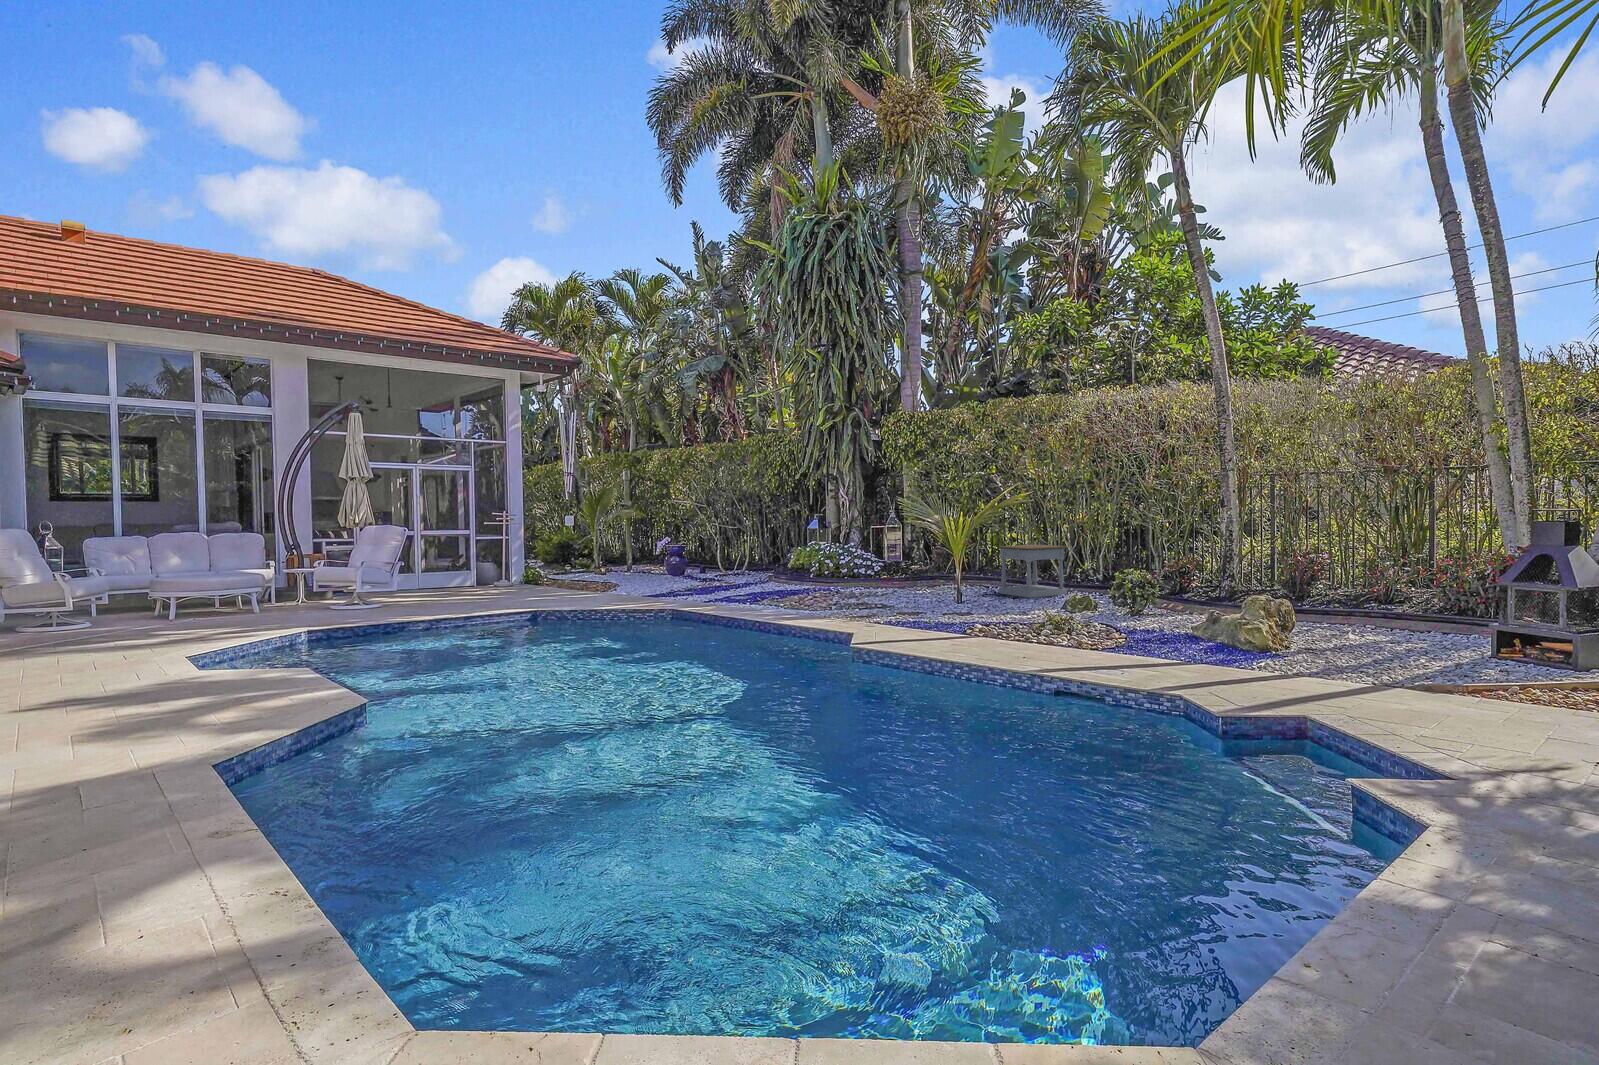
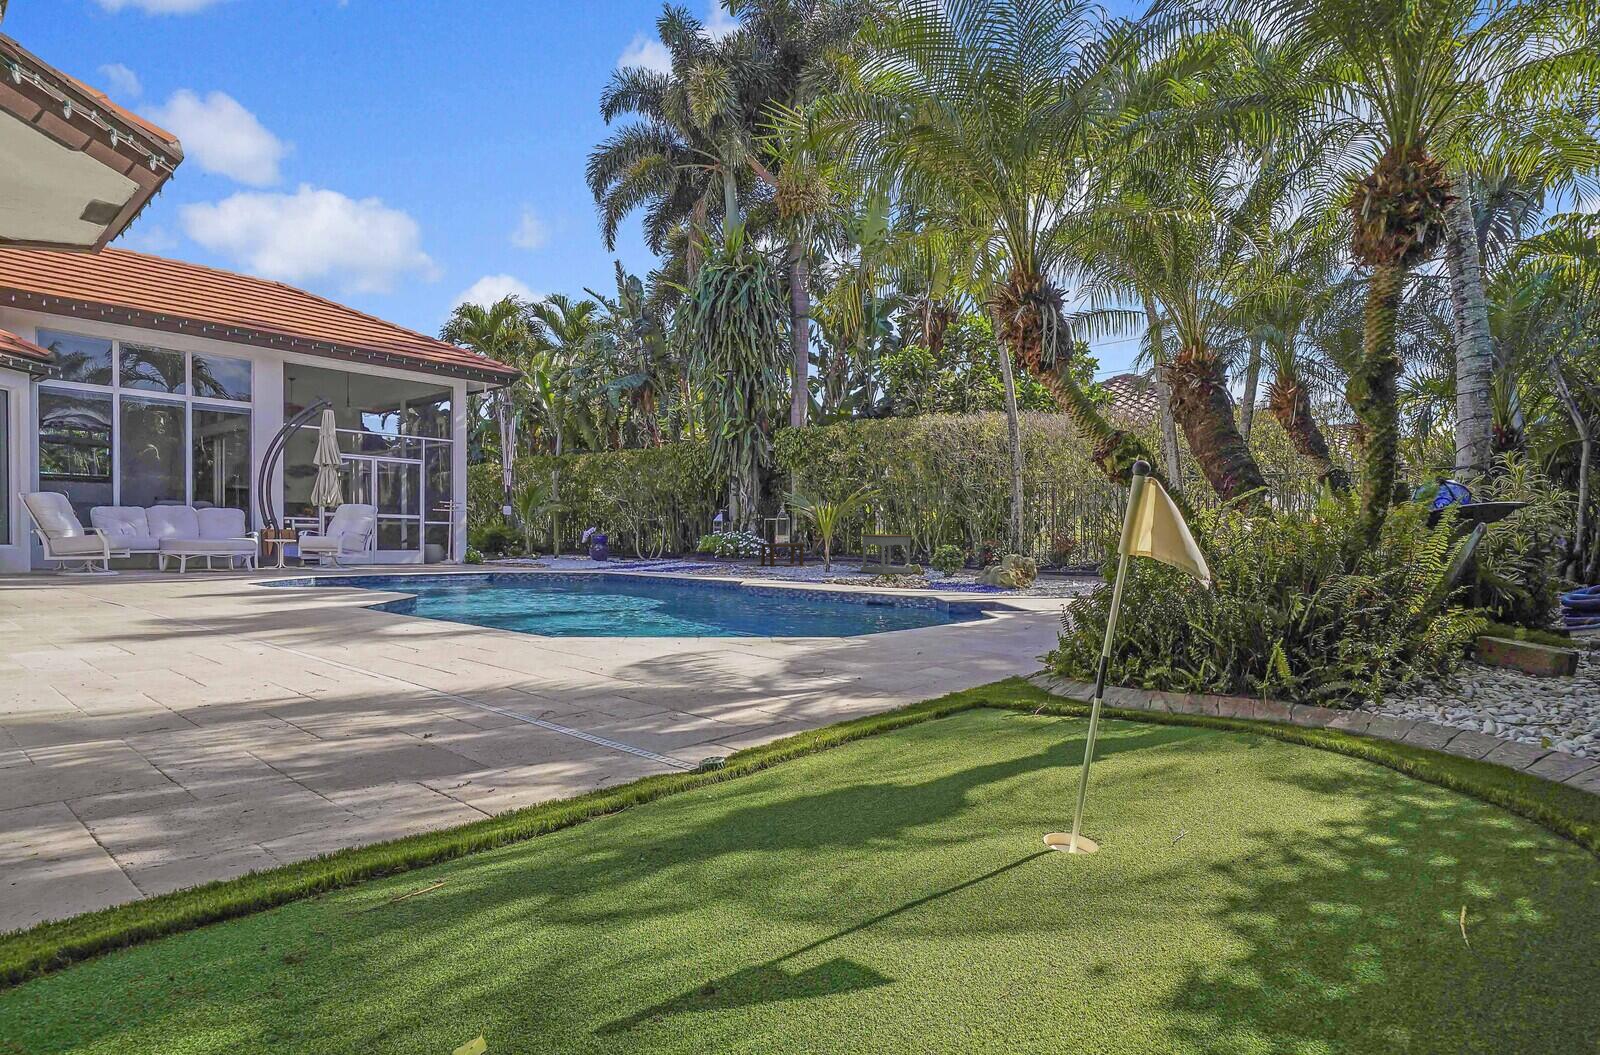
bench: none [869,555,923,587] -> present [761,543,804,567]

